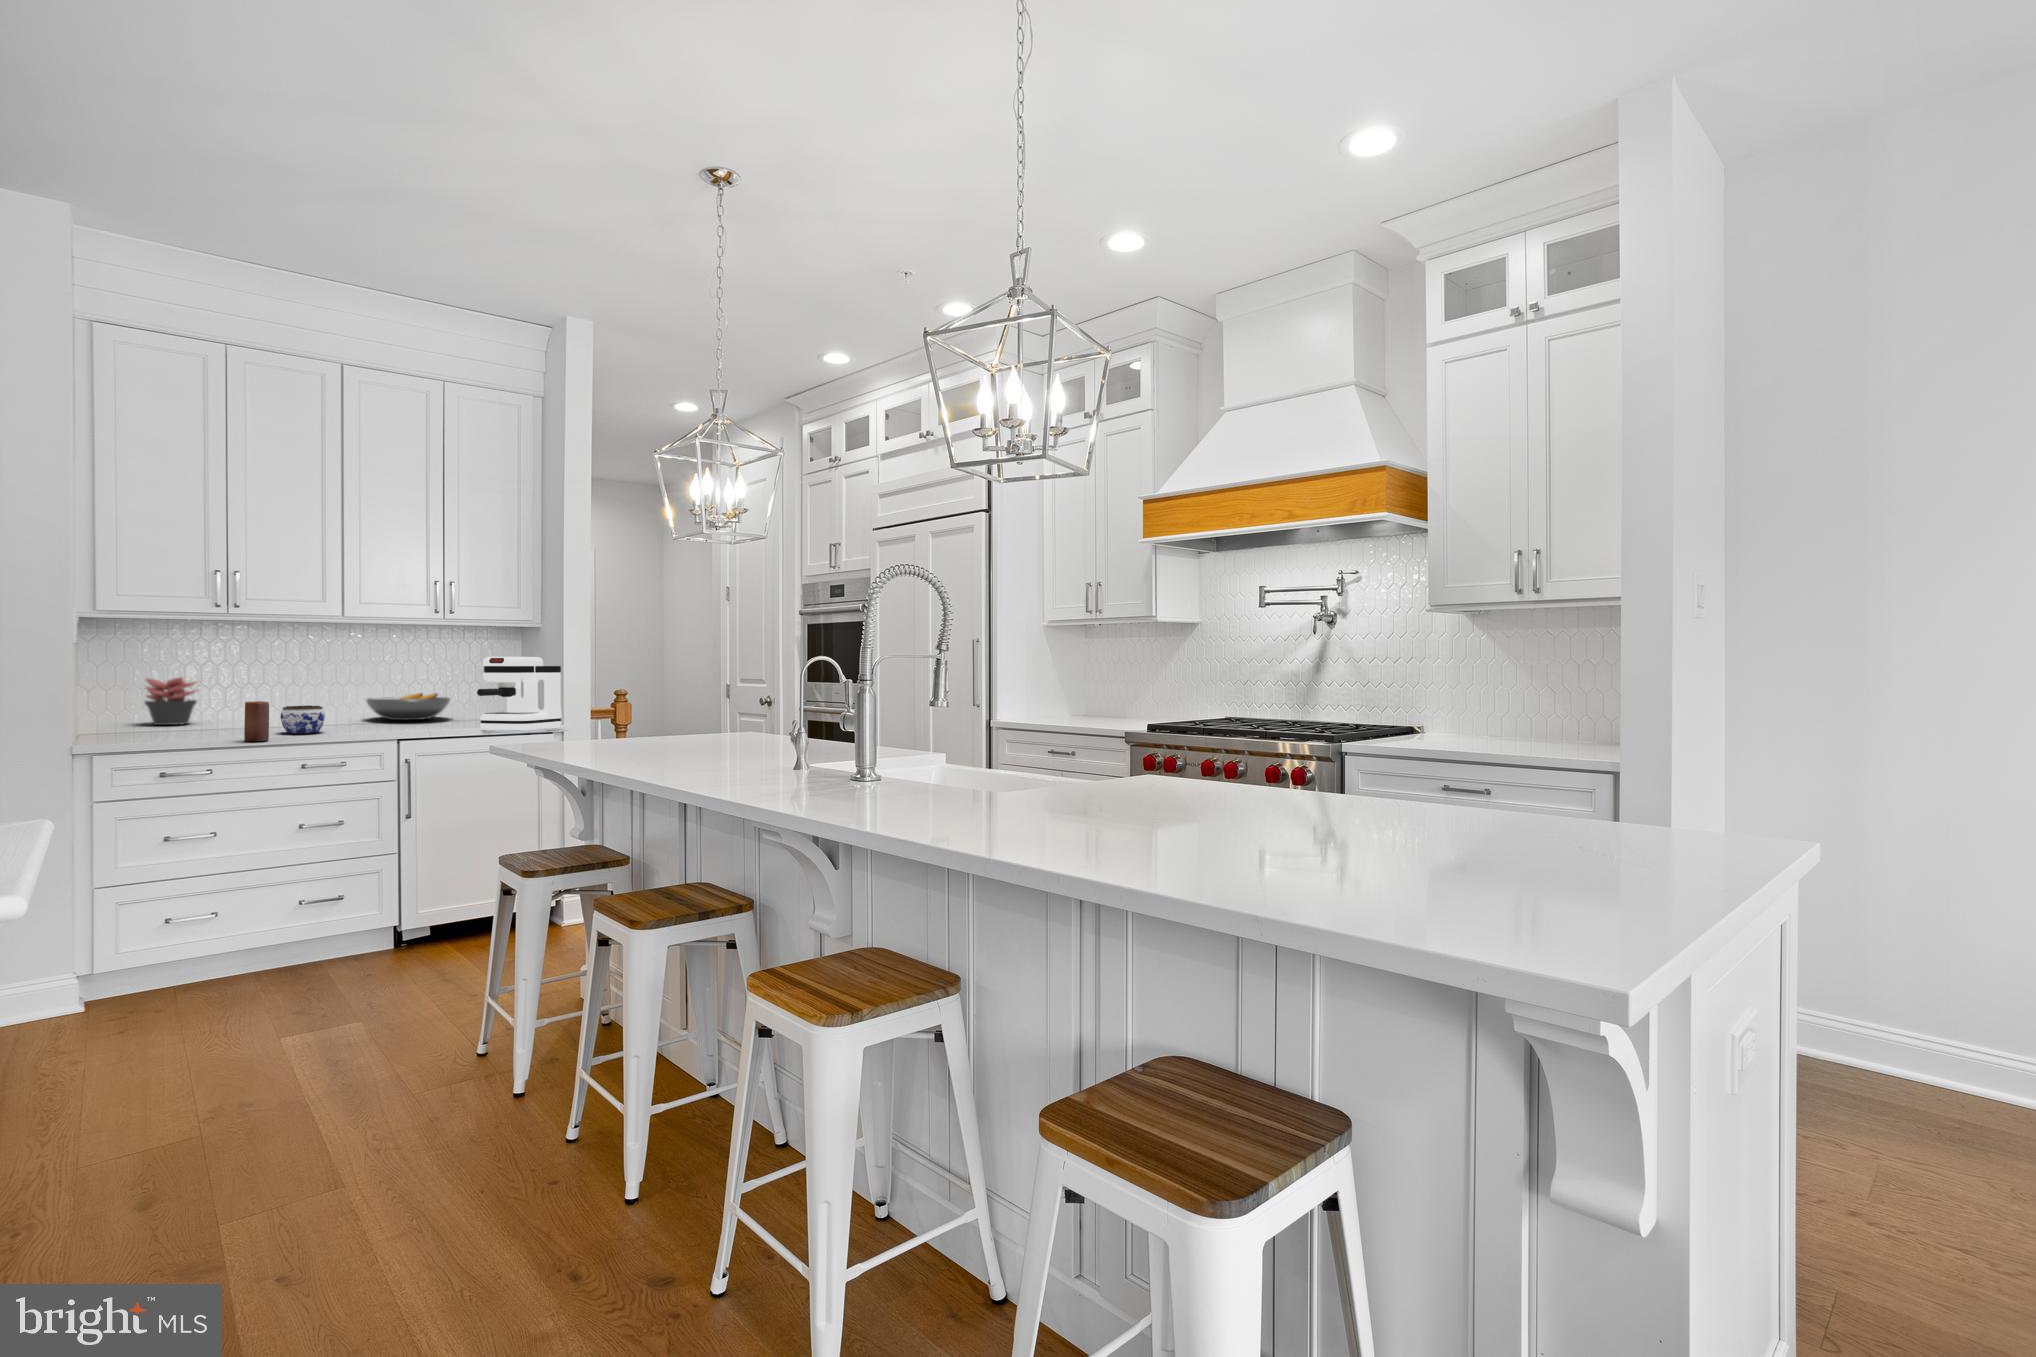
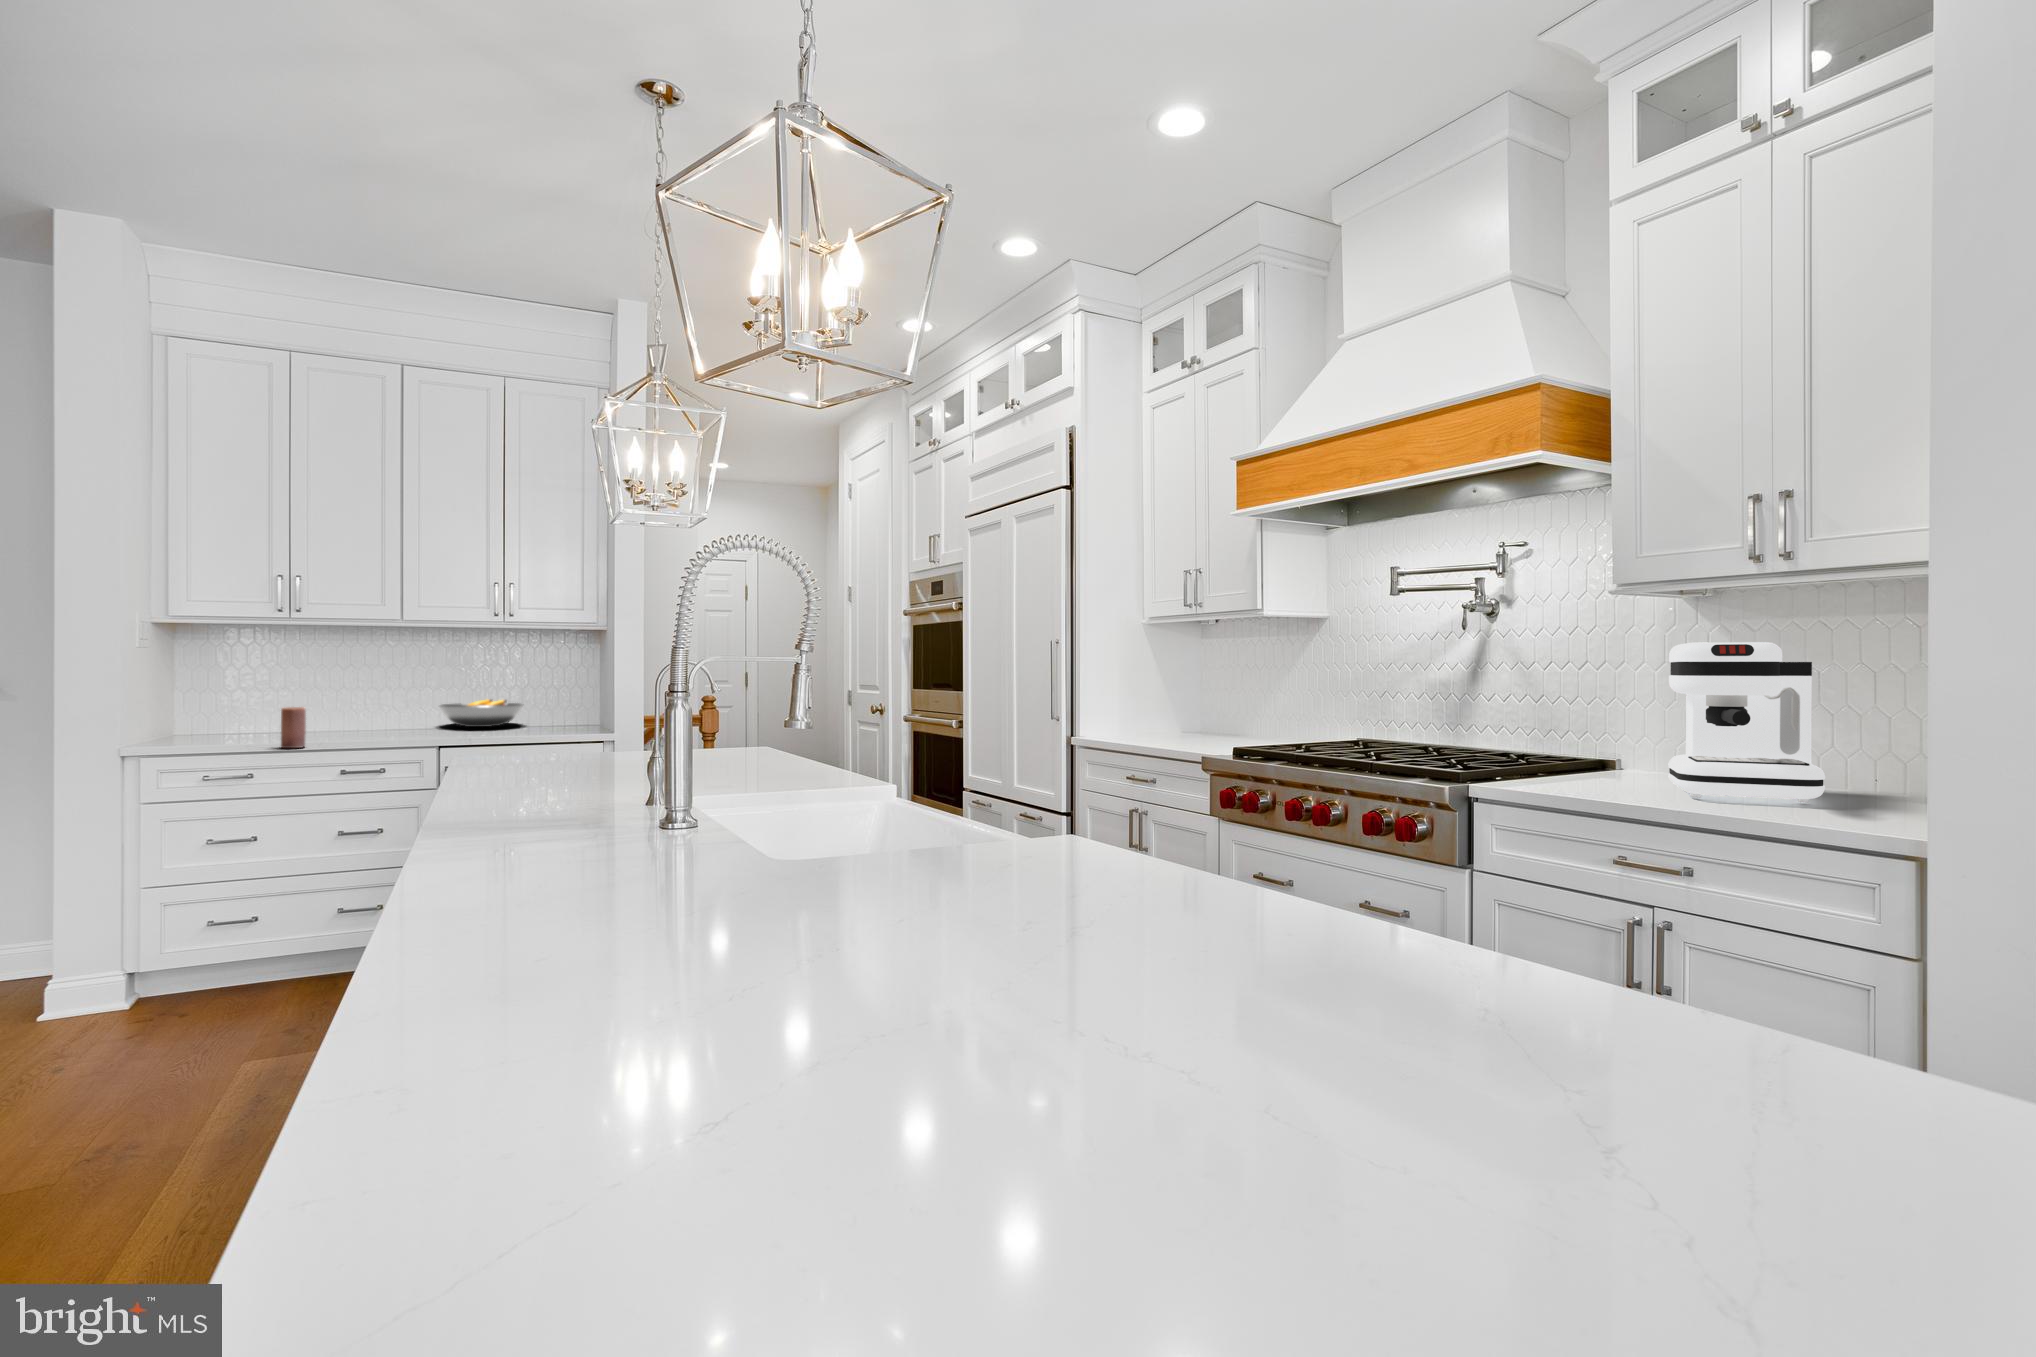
coffee maker: present [477,657,561,732] -> present [1668,642,1825,802]
succulent plant: present [145,677,198,725] -> none [227,681,280,729]
jar: present [280,705,325,734] -> none [332,711,376,740]

